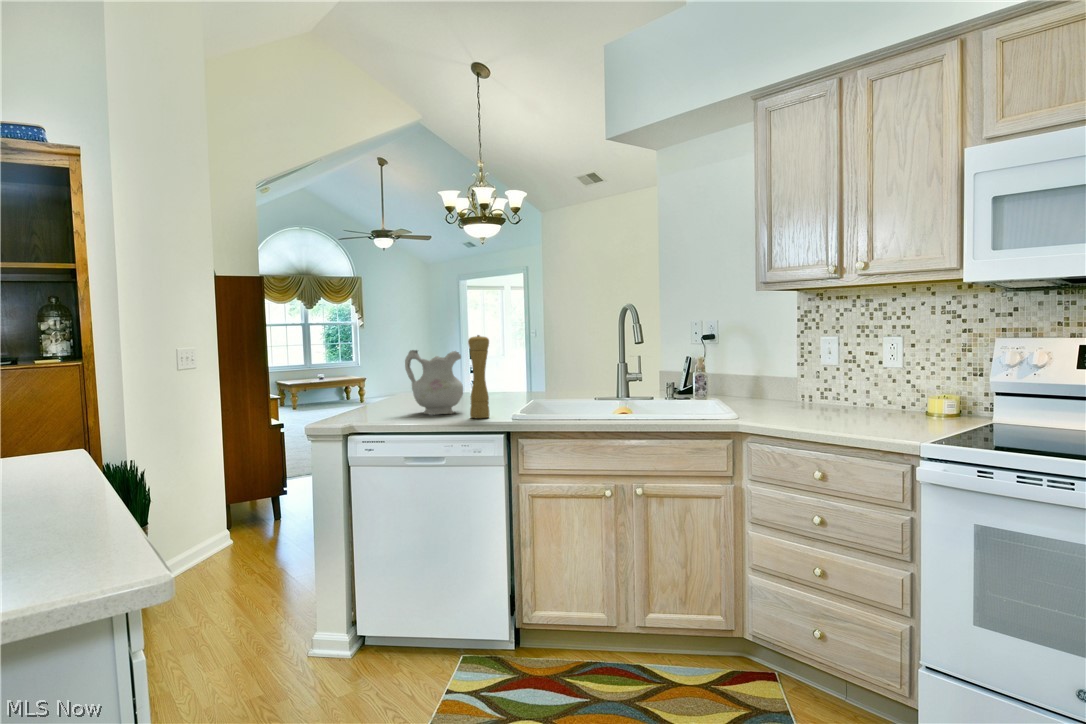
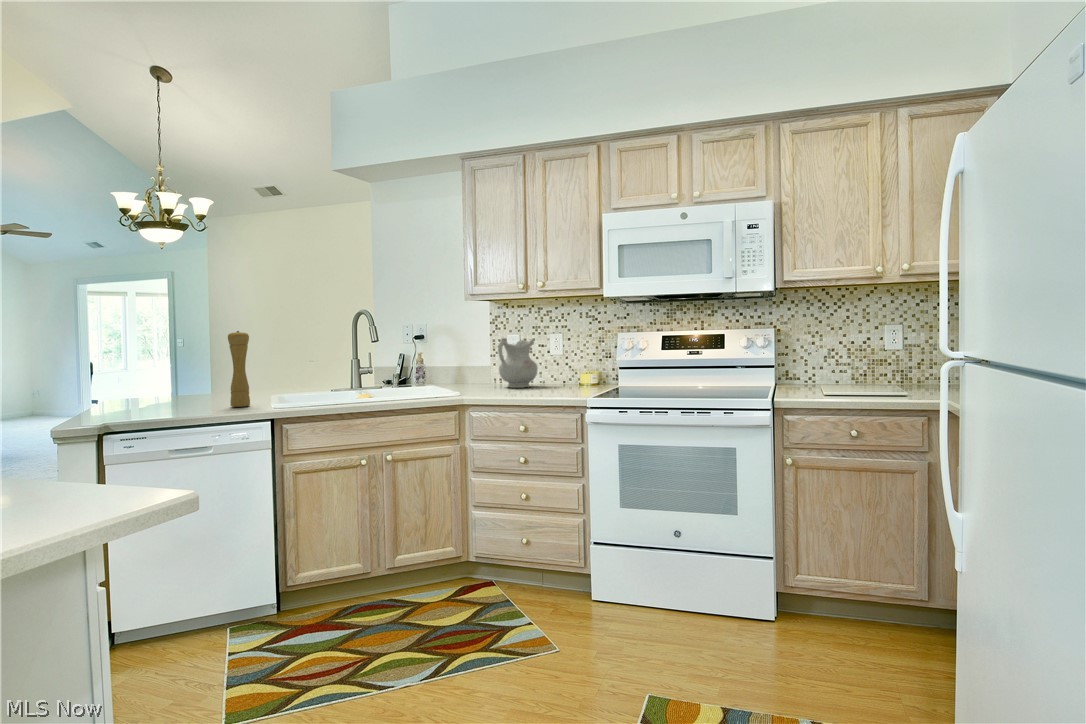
ceramic pitcher: present [405,350,463,415] -> present [498,338,538,388]

